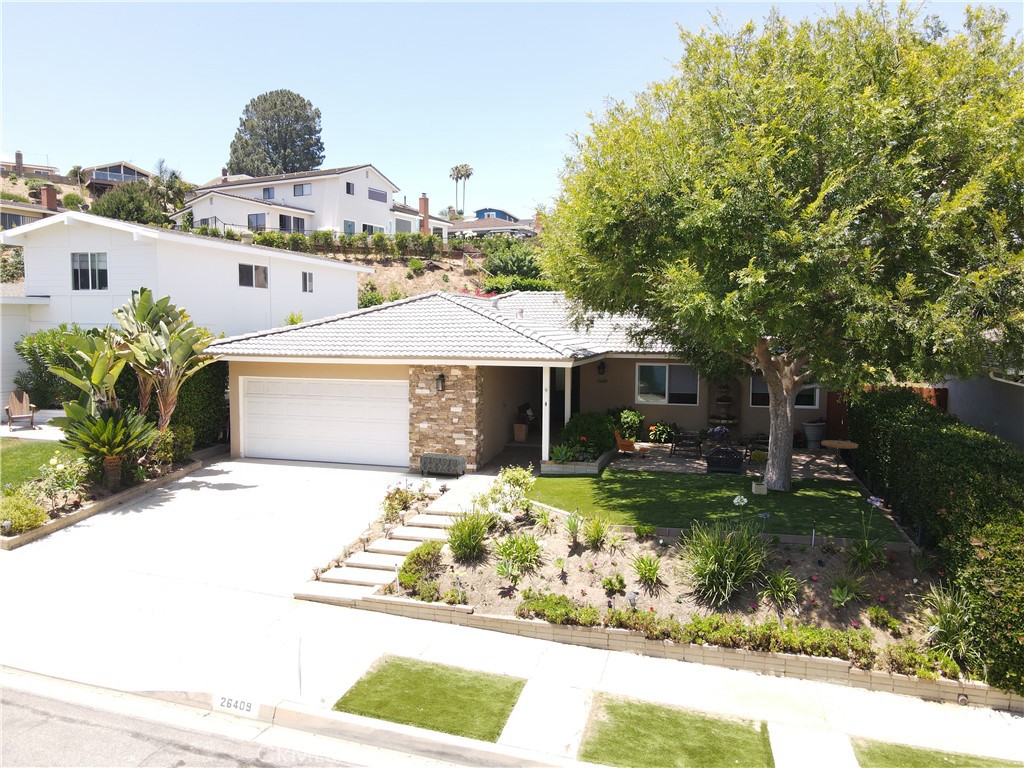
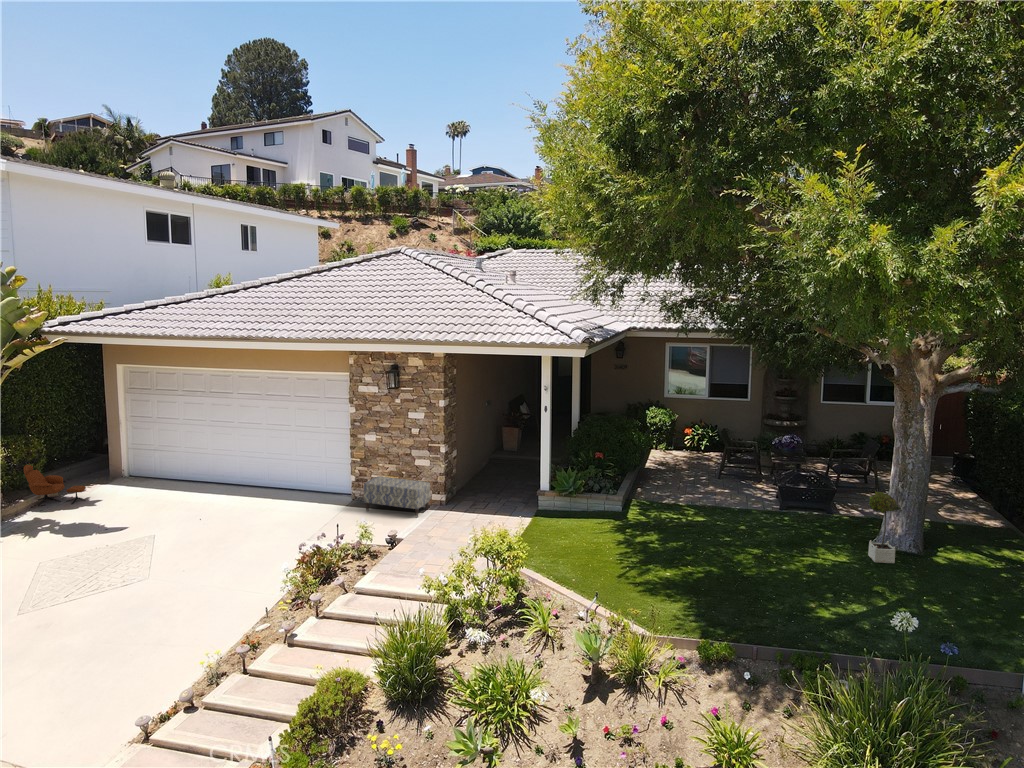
lounge chair: present [615,430,649,458] -> present [24,463,86,506]
side table: present [821,440,858,475] -> none [951,462,1010,516]

